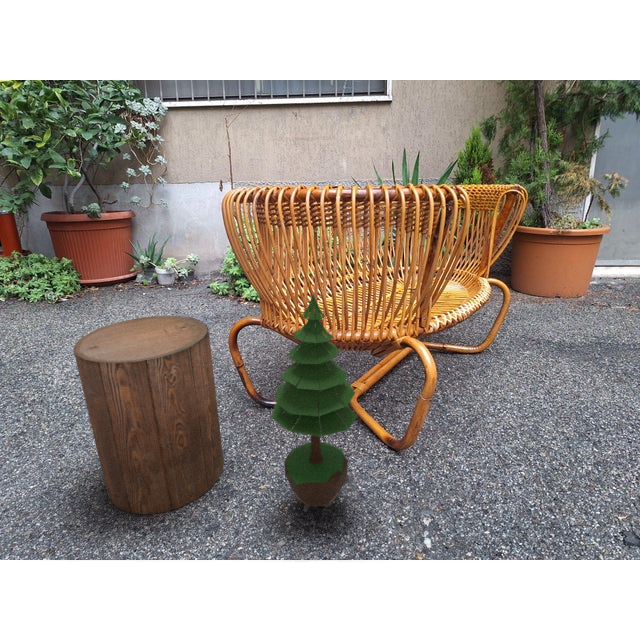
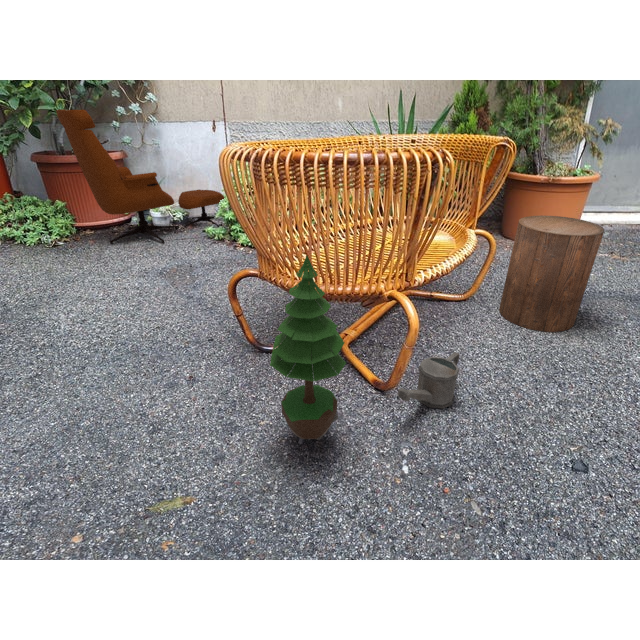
lounge chair: none [71,170,233,299] -> present [56,109,225,244]
stool: present [73,316,224,514] -> present [499,216,604,332]
watering can: none [416,405,483,470] -> present [398,352,460,409]

